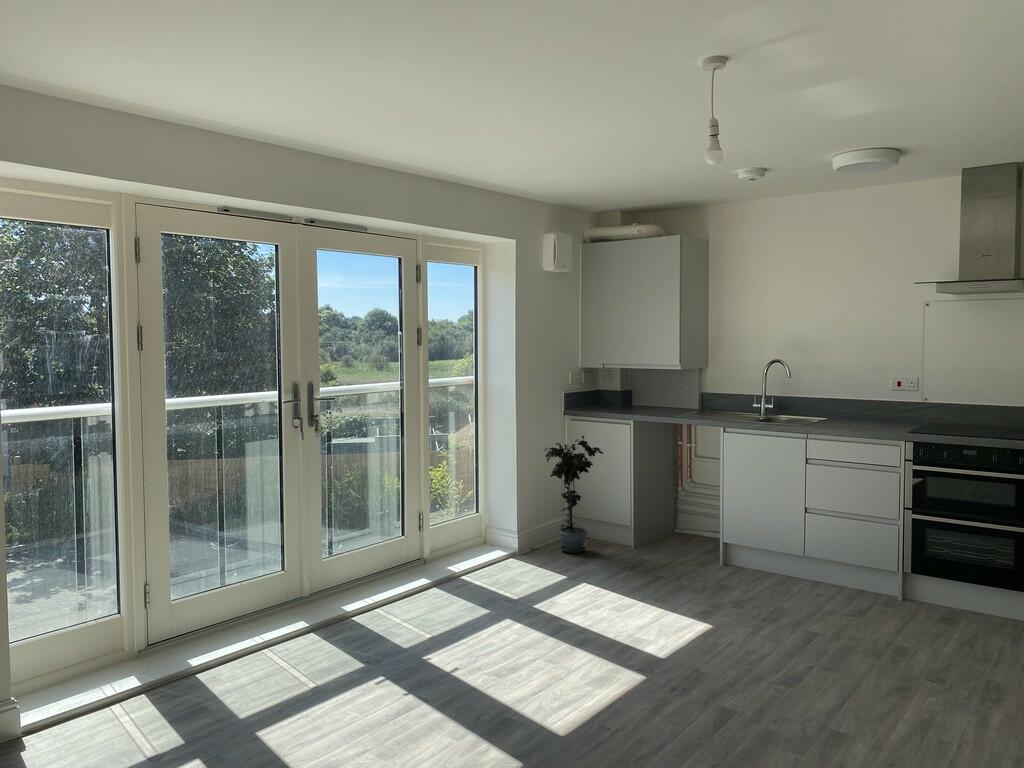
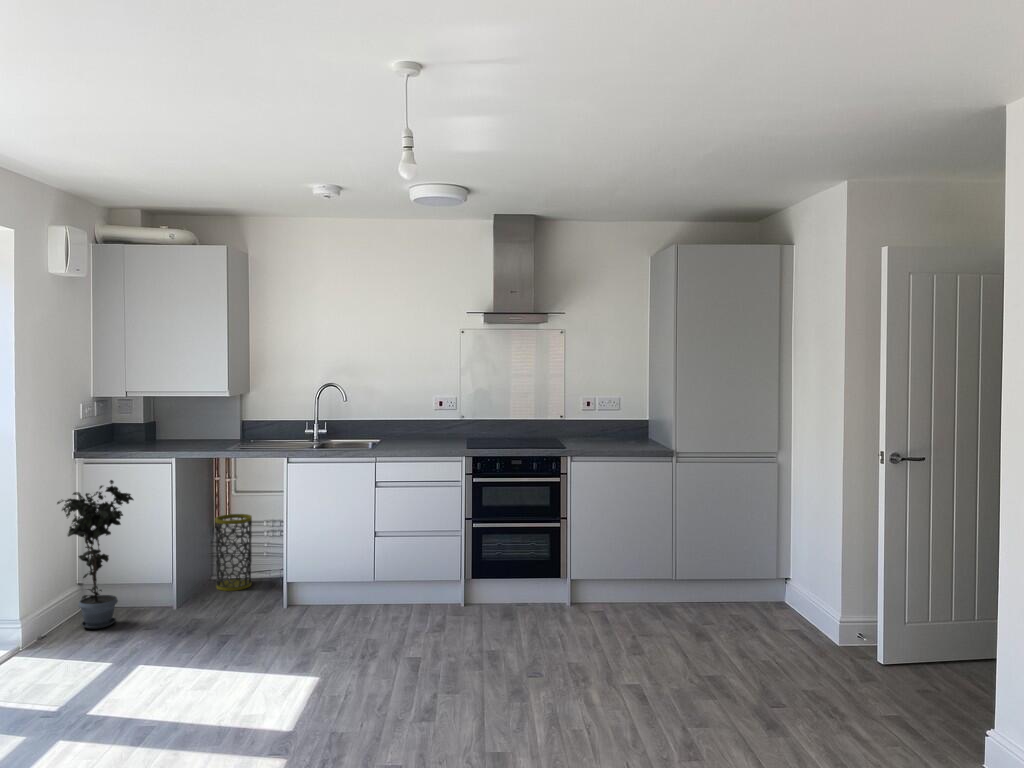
trash can: none [674,476,706,544] -> present [215,514,252,591]

